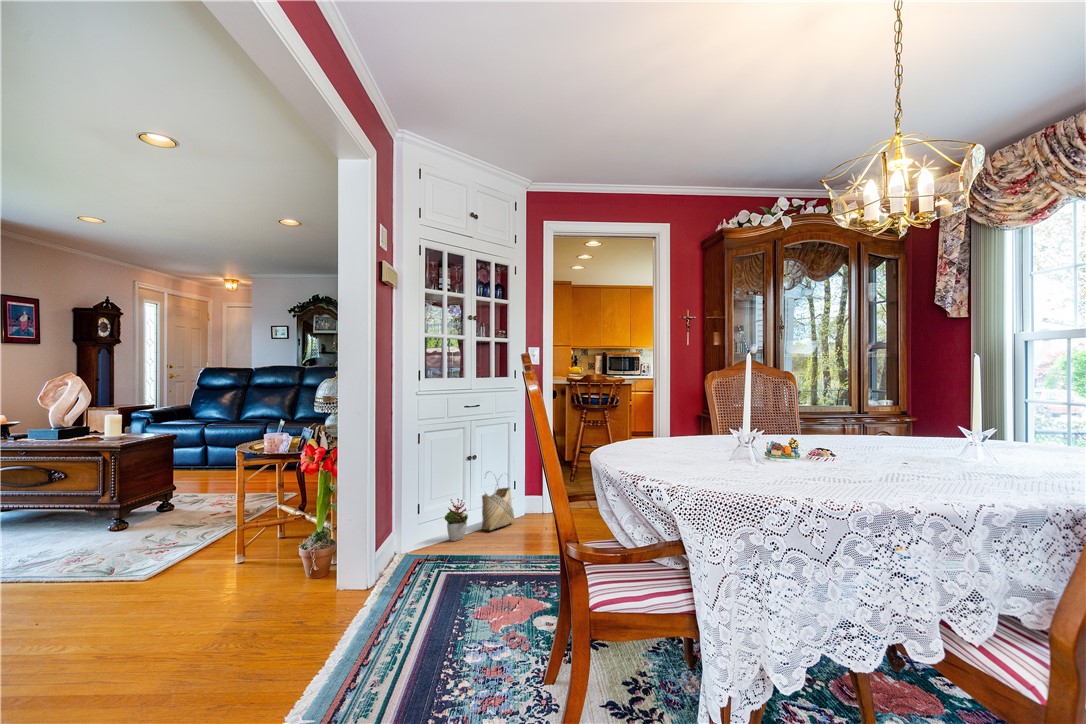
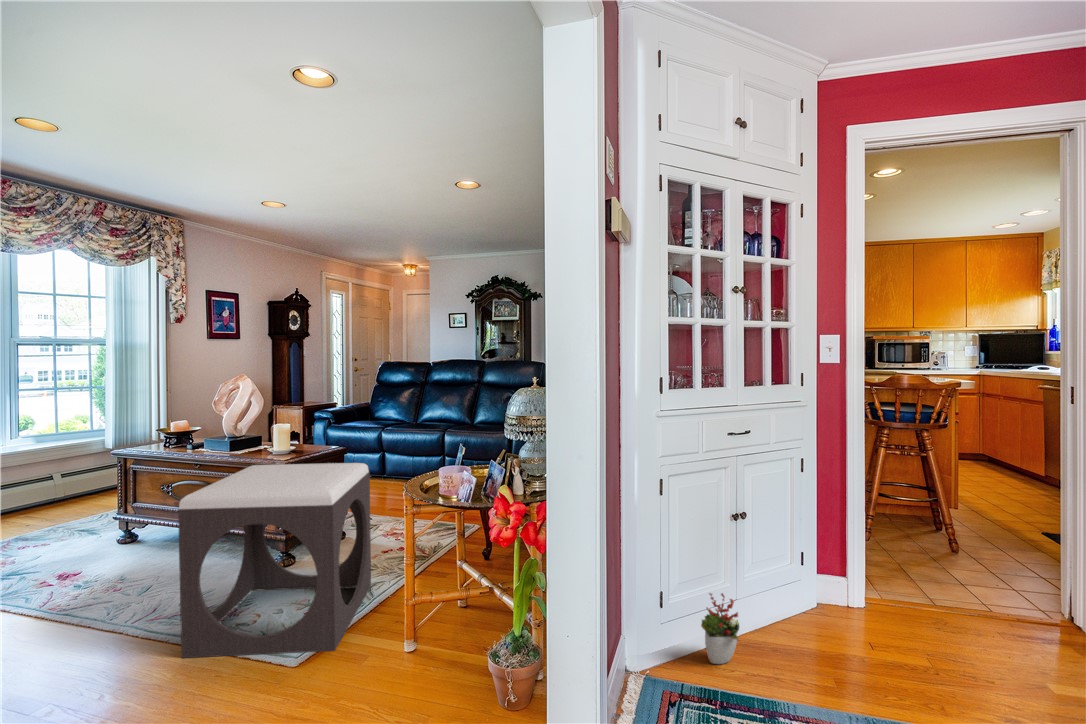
footstool: none [32,439,204,591] -> present [178,463,371,658]
woven basket: present [482,472,514,530] -> none [757,544,813,651]

